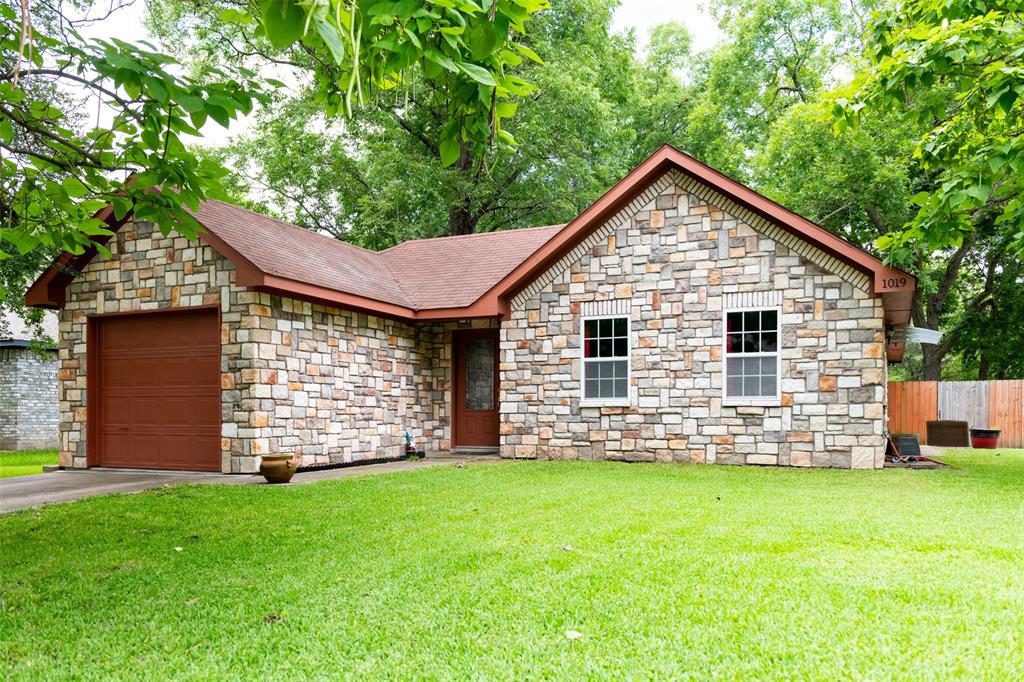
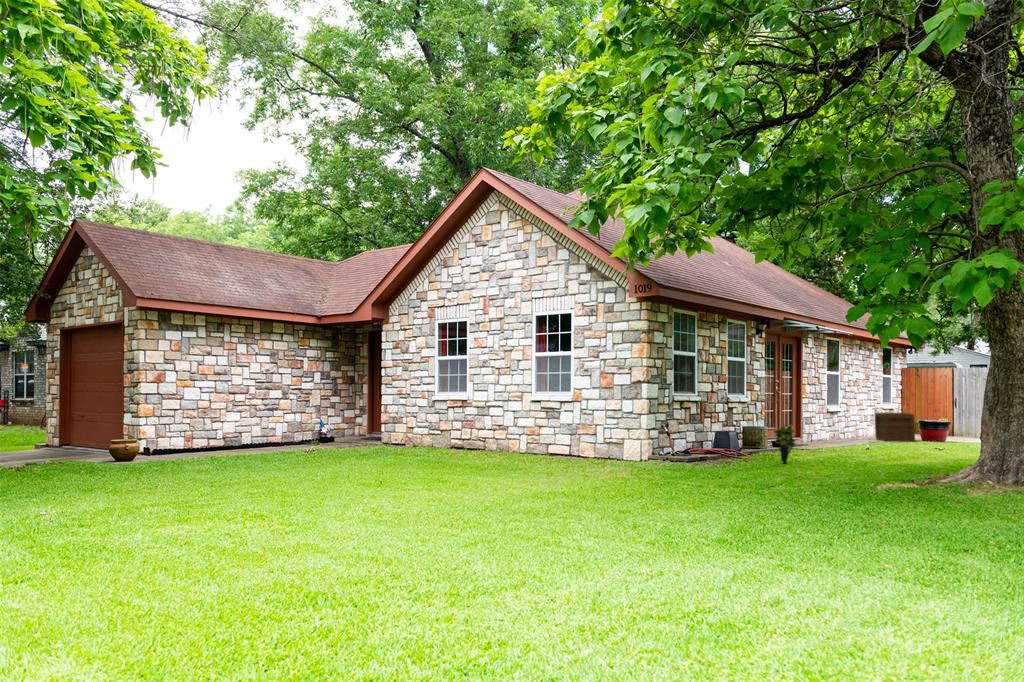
potted plant: none [974,428,1003,468] -> present [774,425,796,464]

